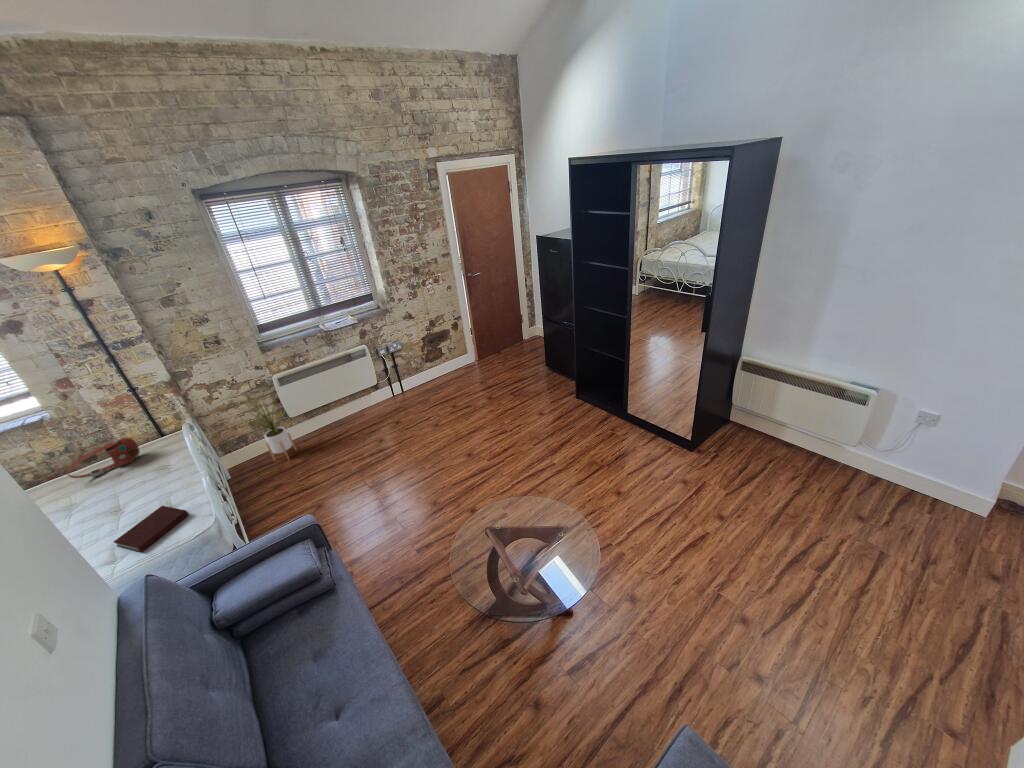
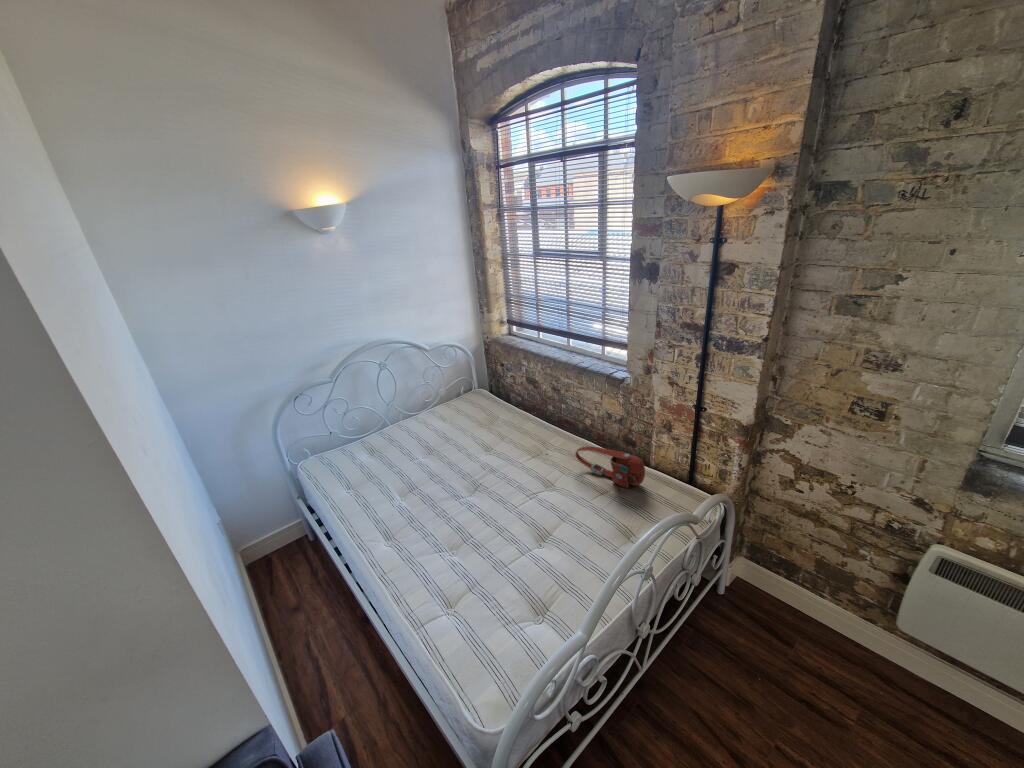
house plant: present [246,396,297,460] -> none [791,523,924,680]
notebook: present [114,506,189,552] -> none [438,584,529,657]

